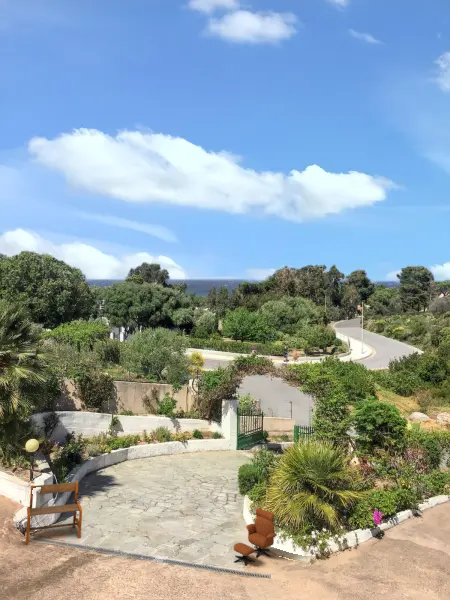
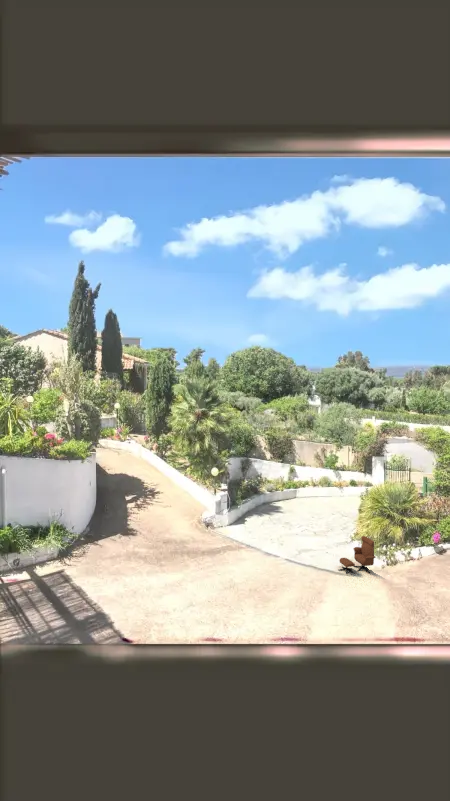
bench: present [26,482,82,545] -> none [208,498,243,536]

